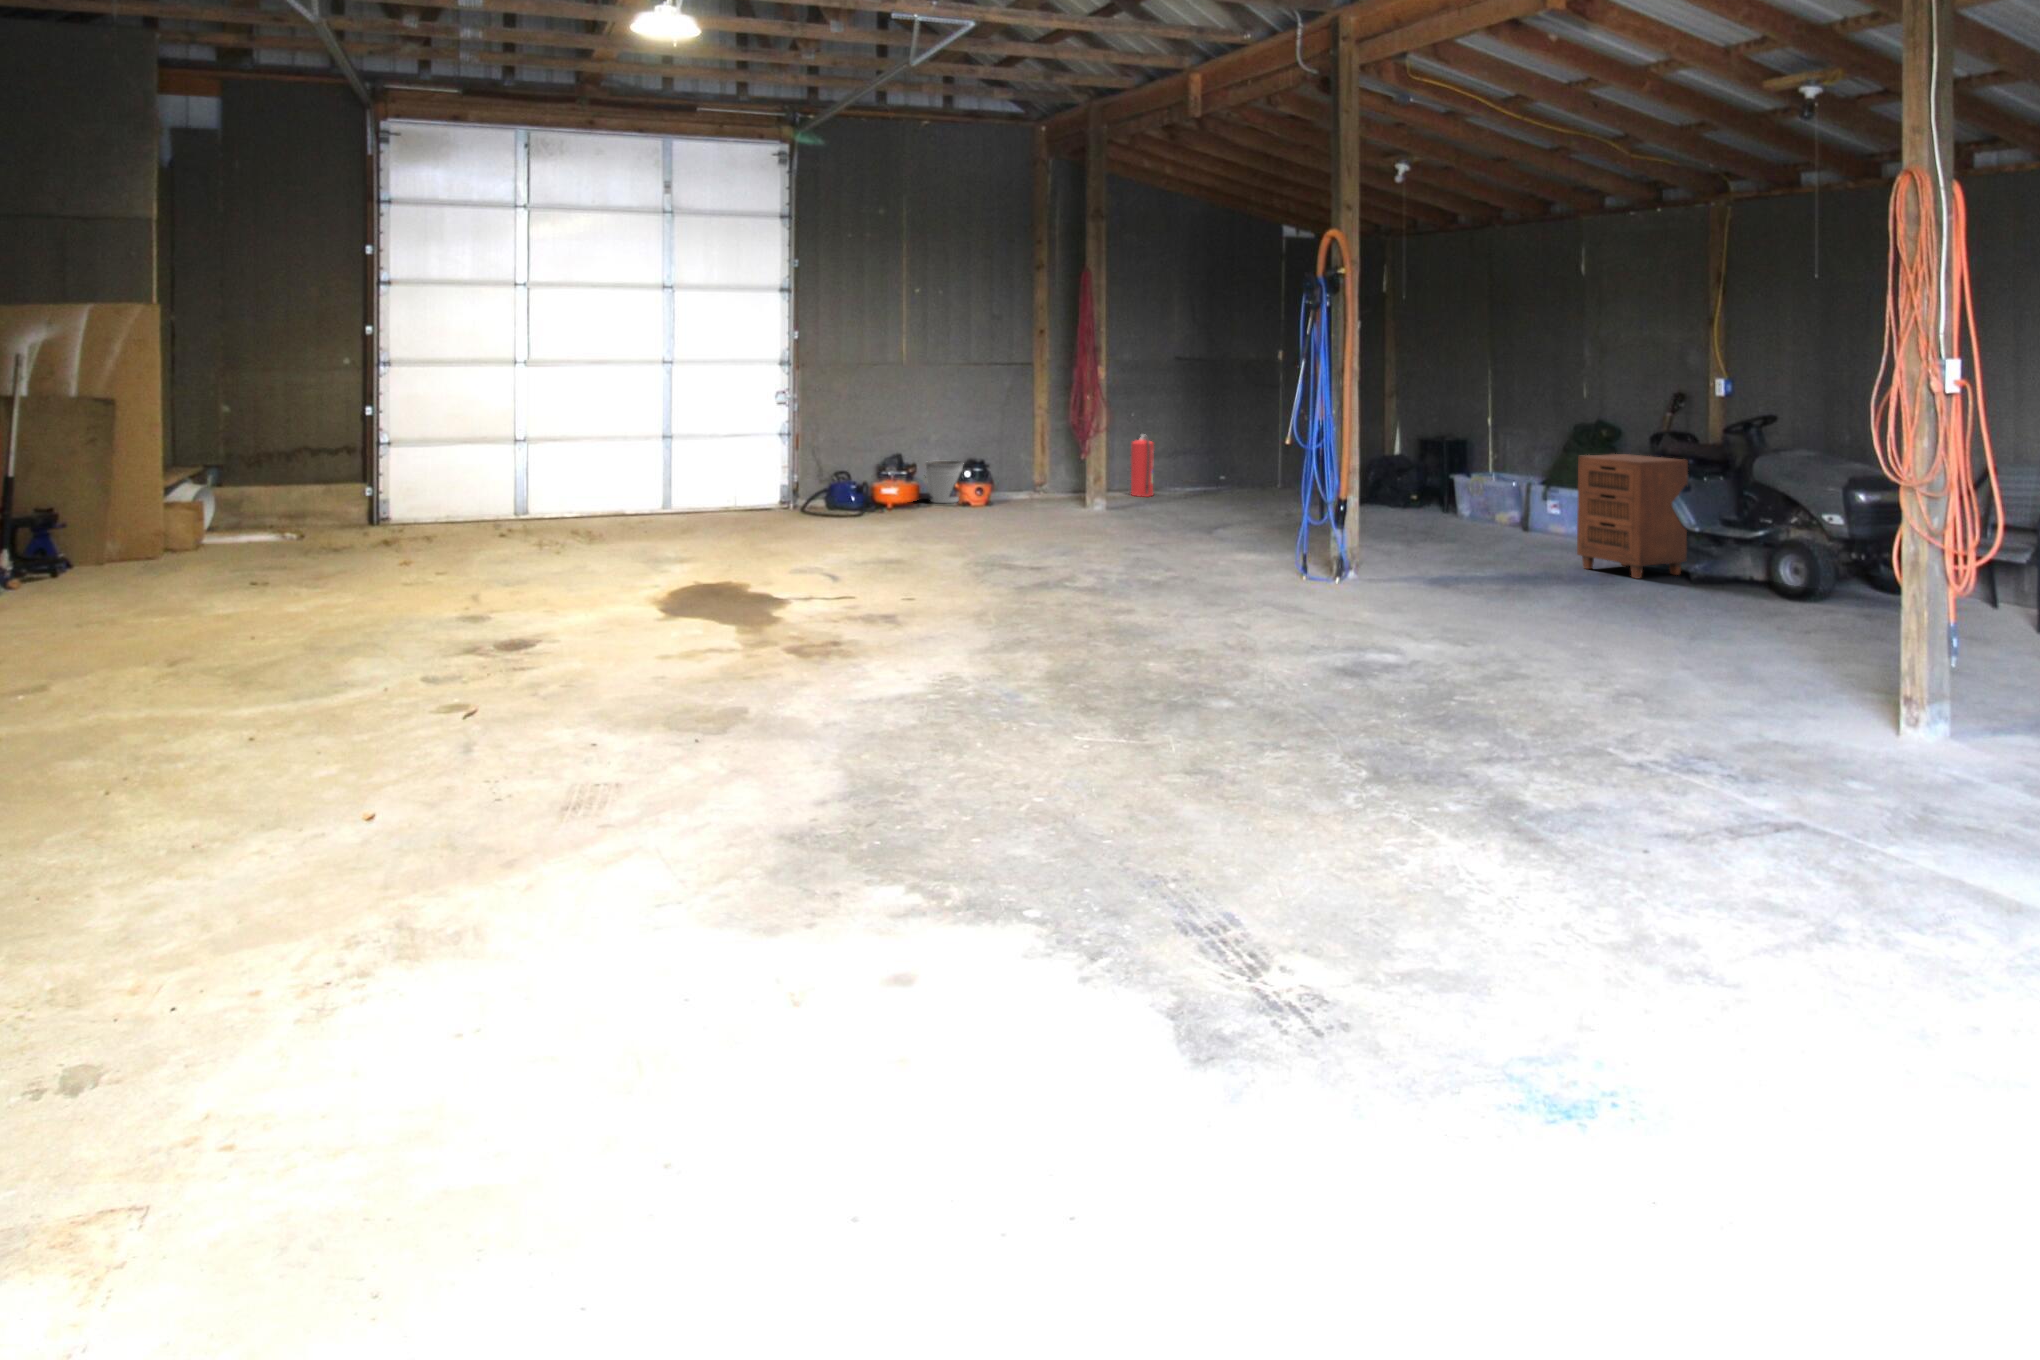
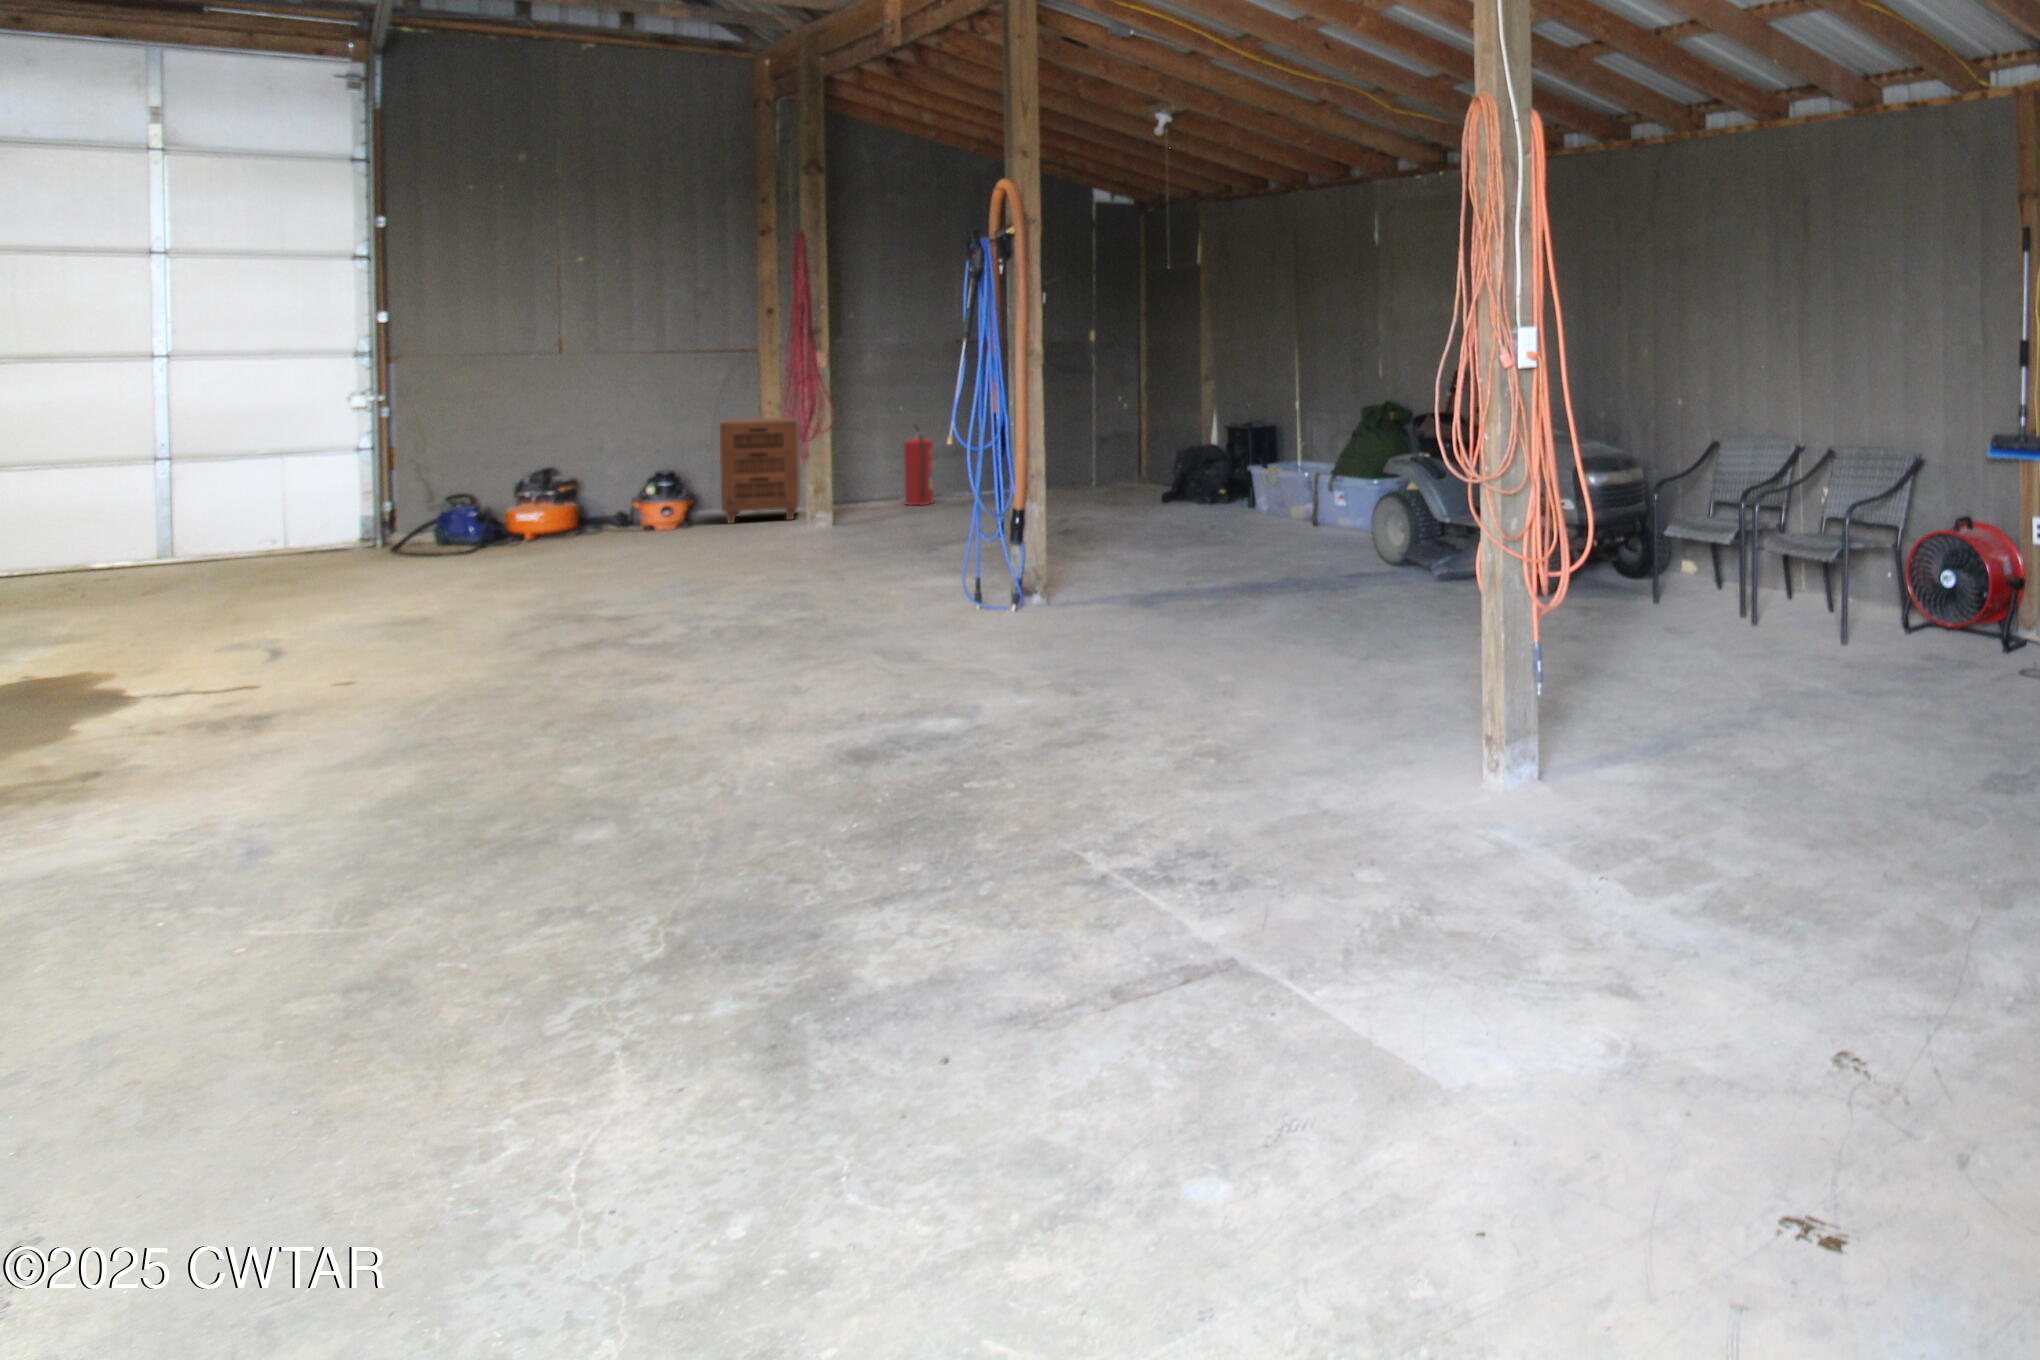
cabinet: present [1577,454,1688,578] -> present [720,418,801,524]
bucket: present [926,461,964,503] -> none [599,473,660,529]

